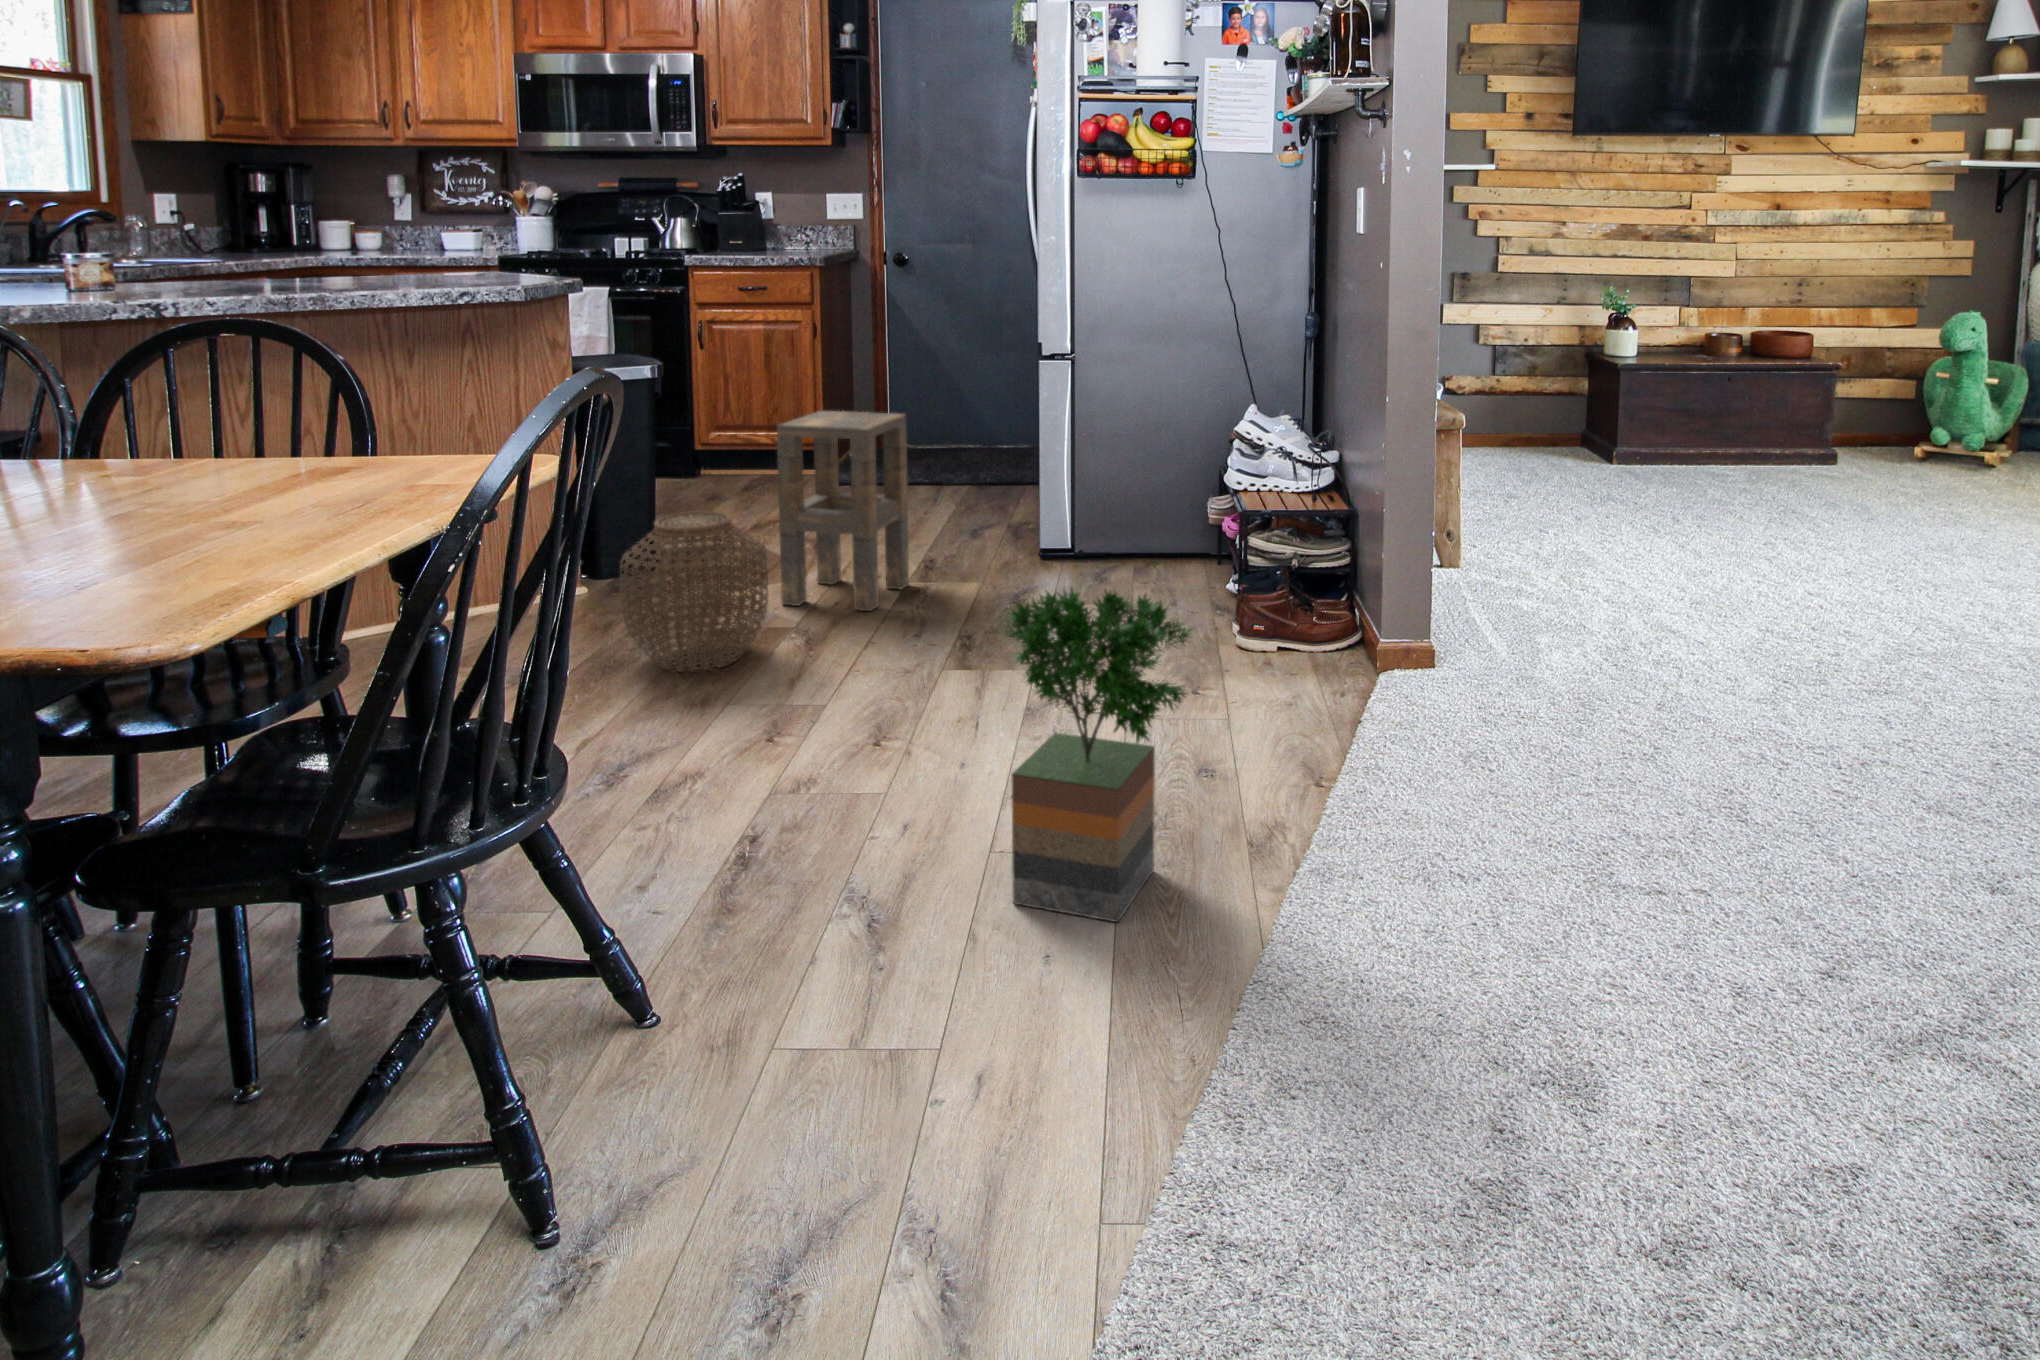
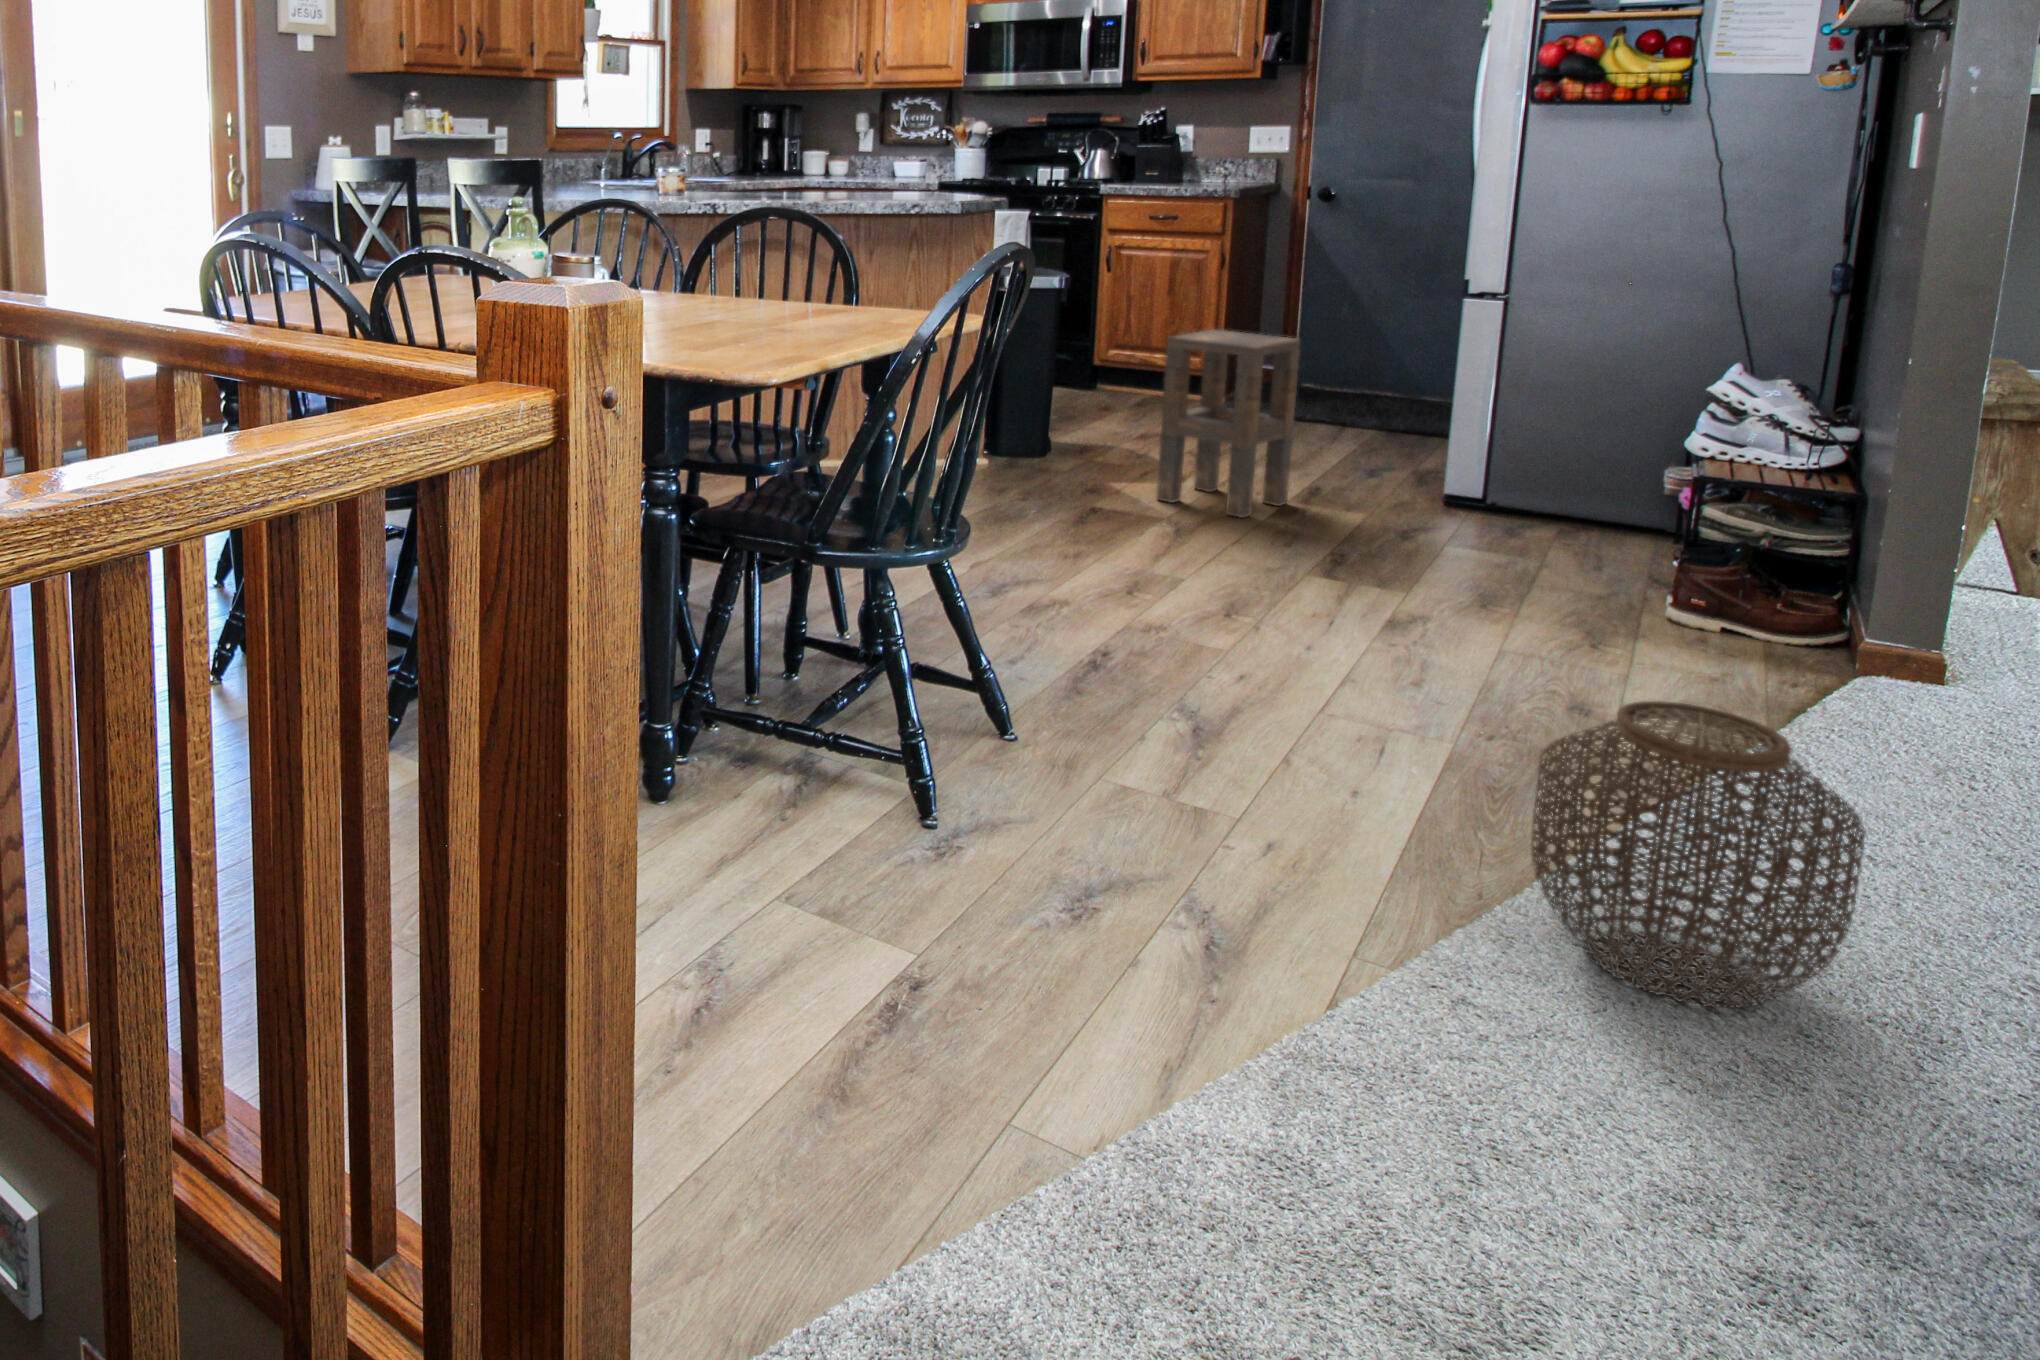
woven basket: present [620,511,768,672] -> present [1531,701,1865,1009]
potted tree: present [1002,588,1191,922] -> none [1327,482,1553,787]

